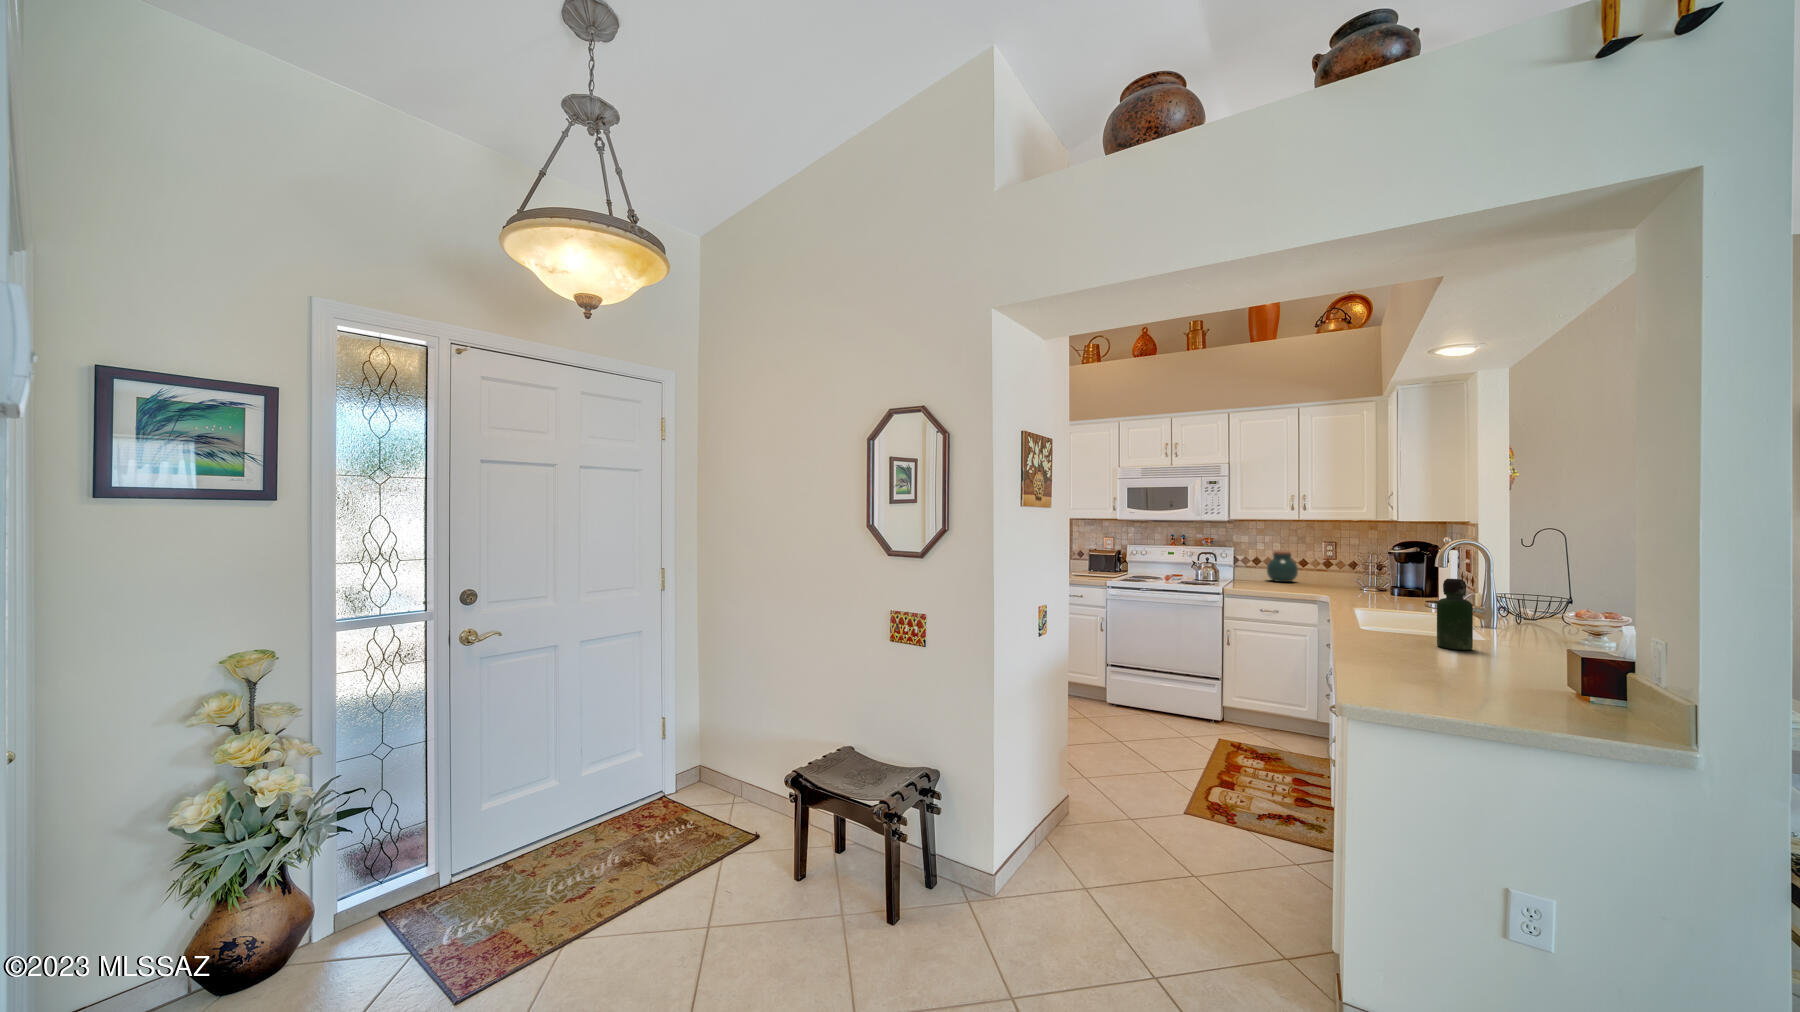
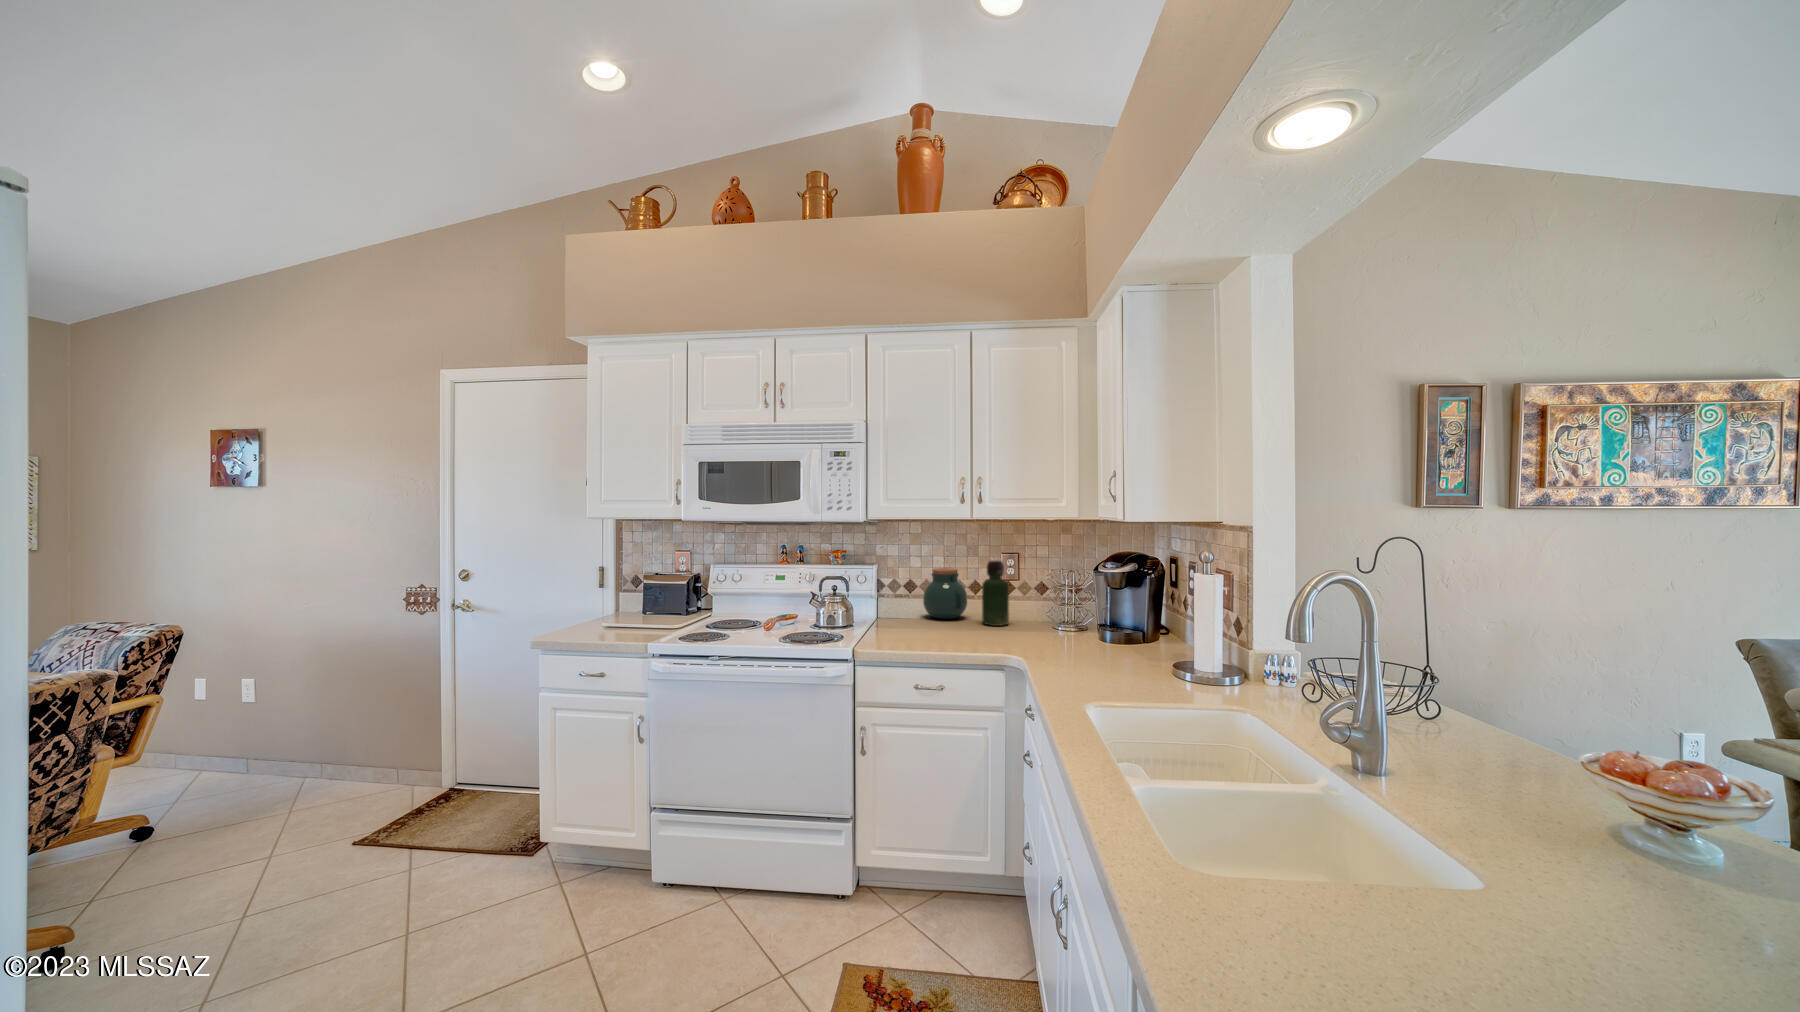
bottle: present [1437,579,1473,650] -> present [982,561,1009,626]

